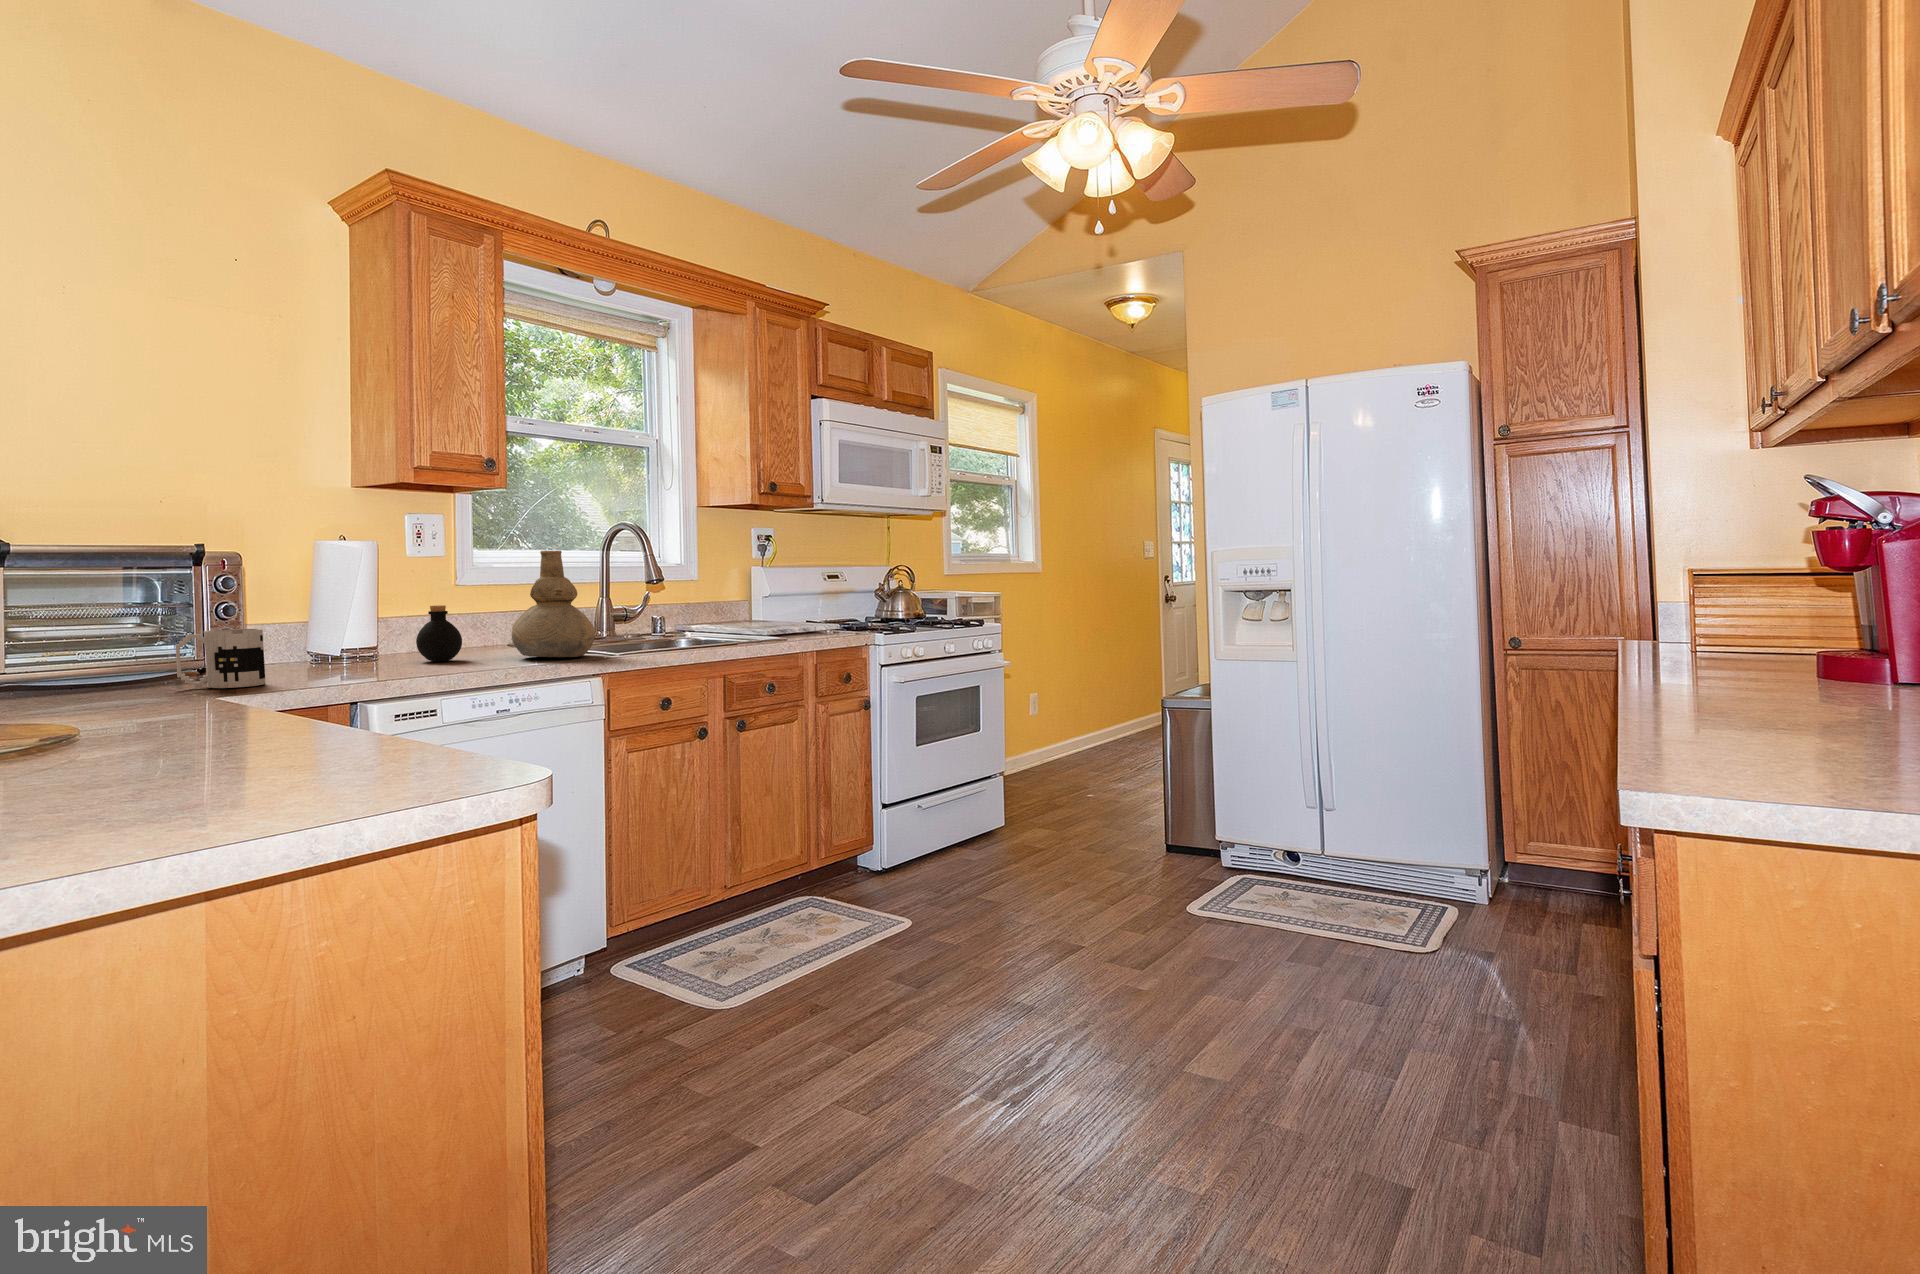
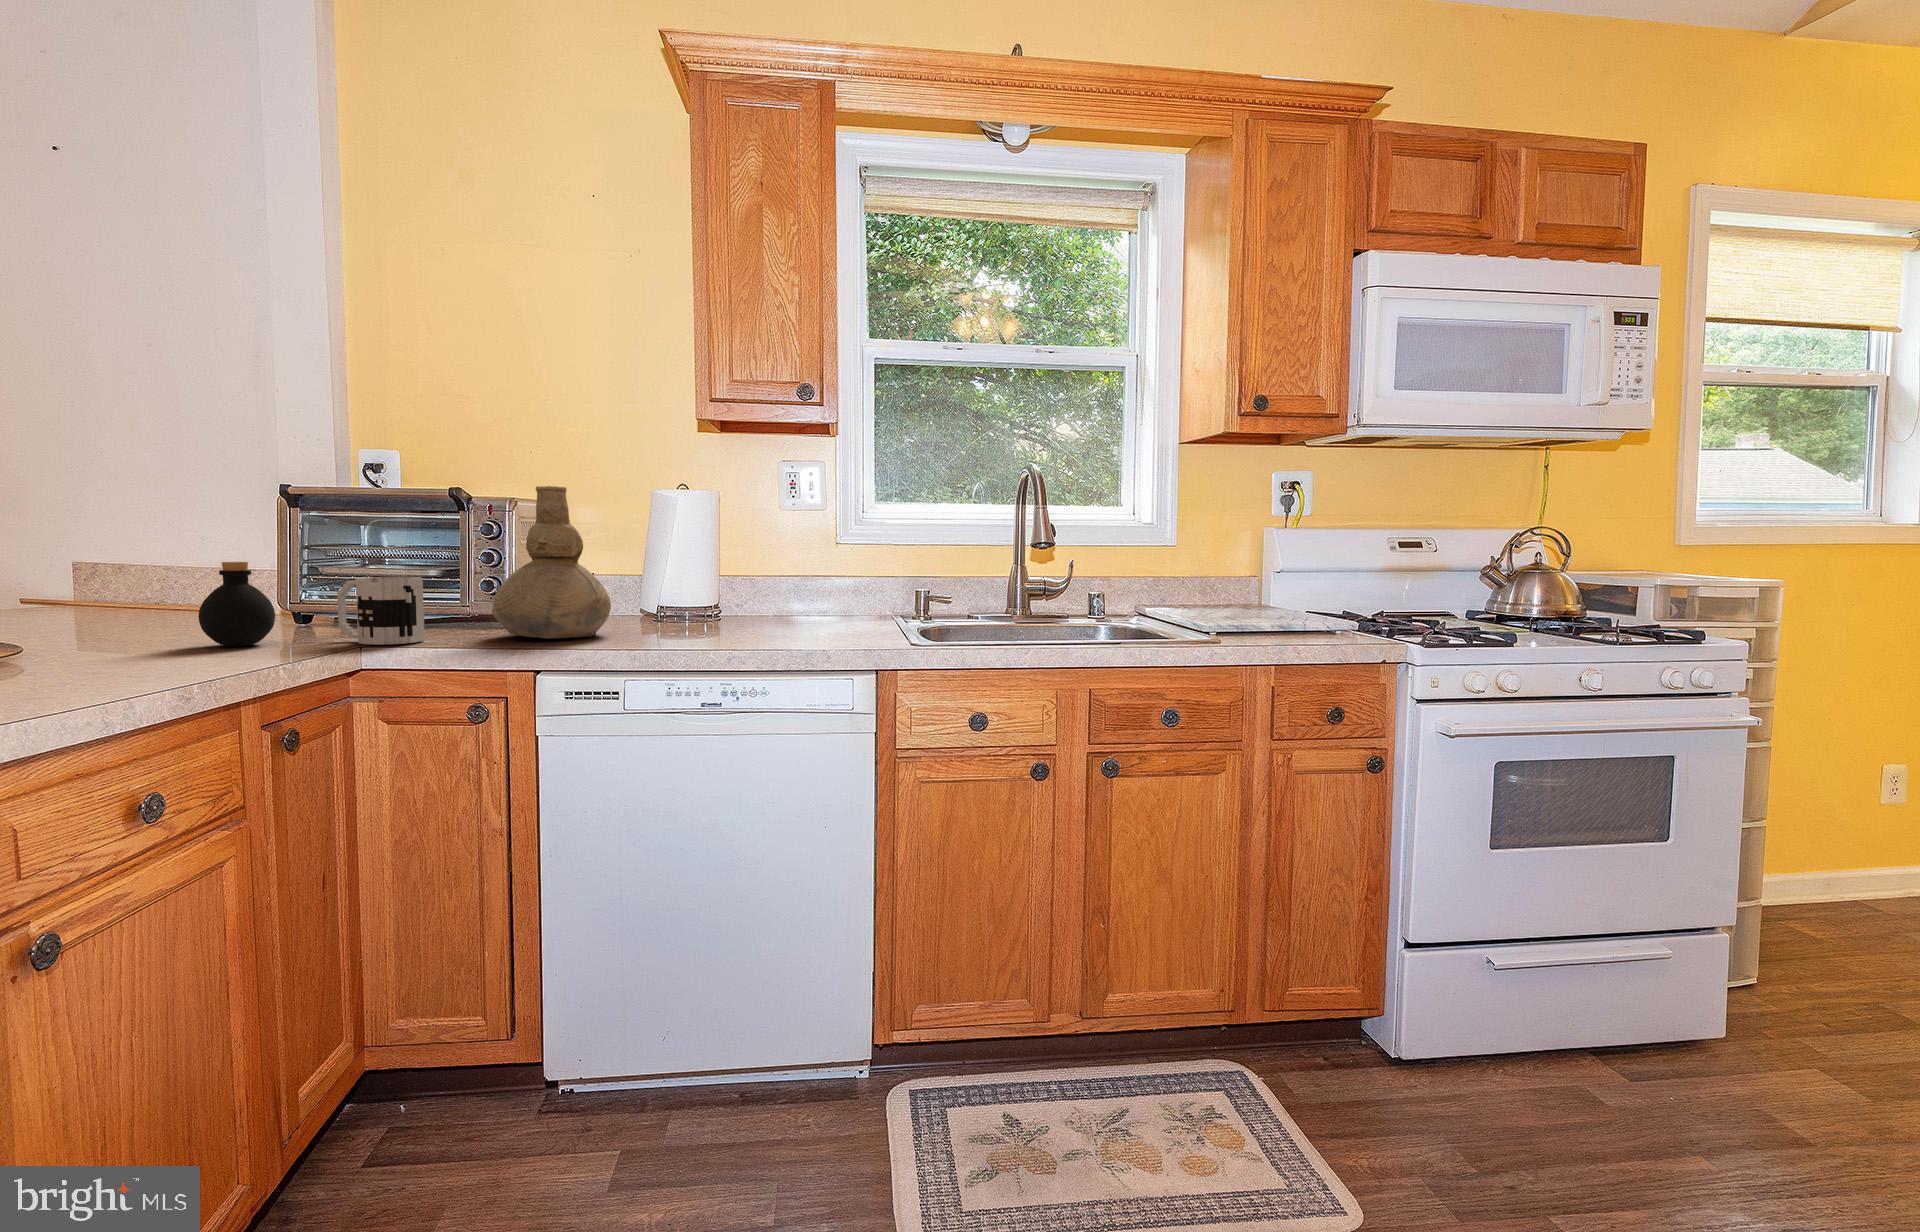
vase: present [511,551,595,657] -> present [492,486,611,639]
bottle: present [416,605,462,661] -> present [198,562,275,646]

